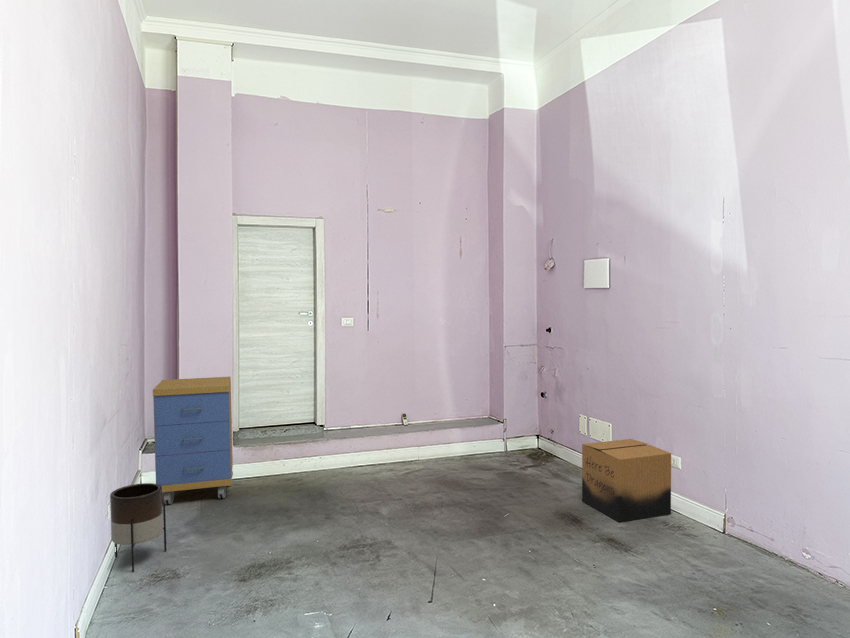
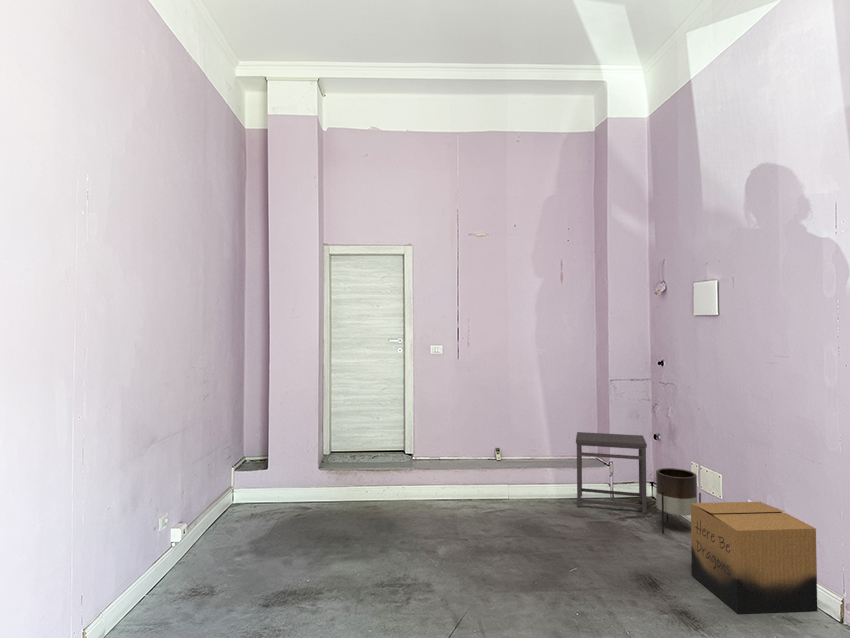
storage cabinet: present [153,377,233,504] -> none [233,400,316,524]
side table: none [478,395,539,461] -> present [576,432,647,513]
planter: present [110,483,166,572] -> present [656,468,701,533]

